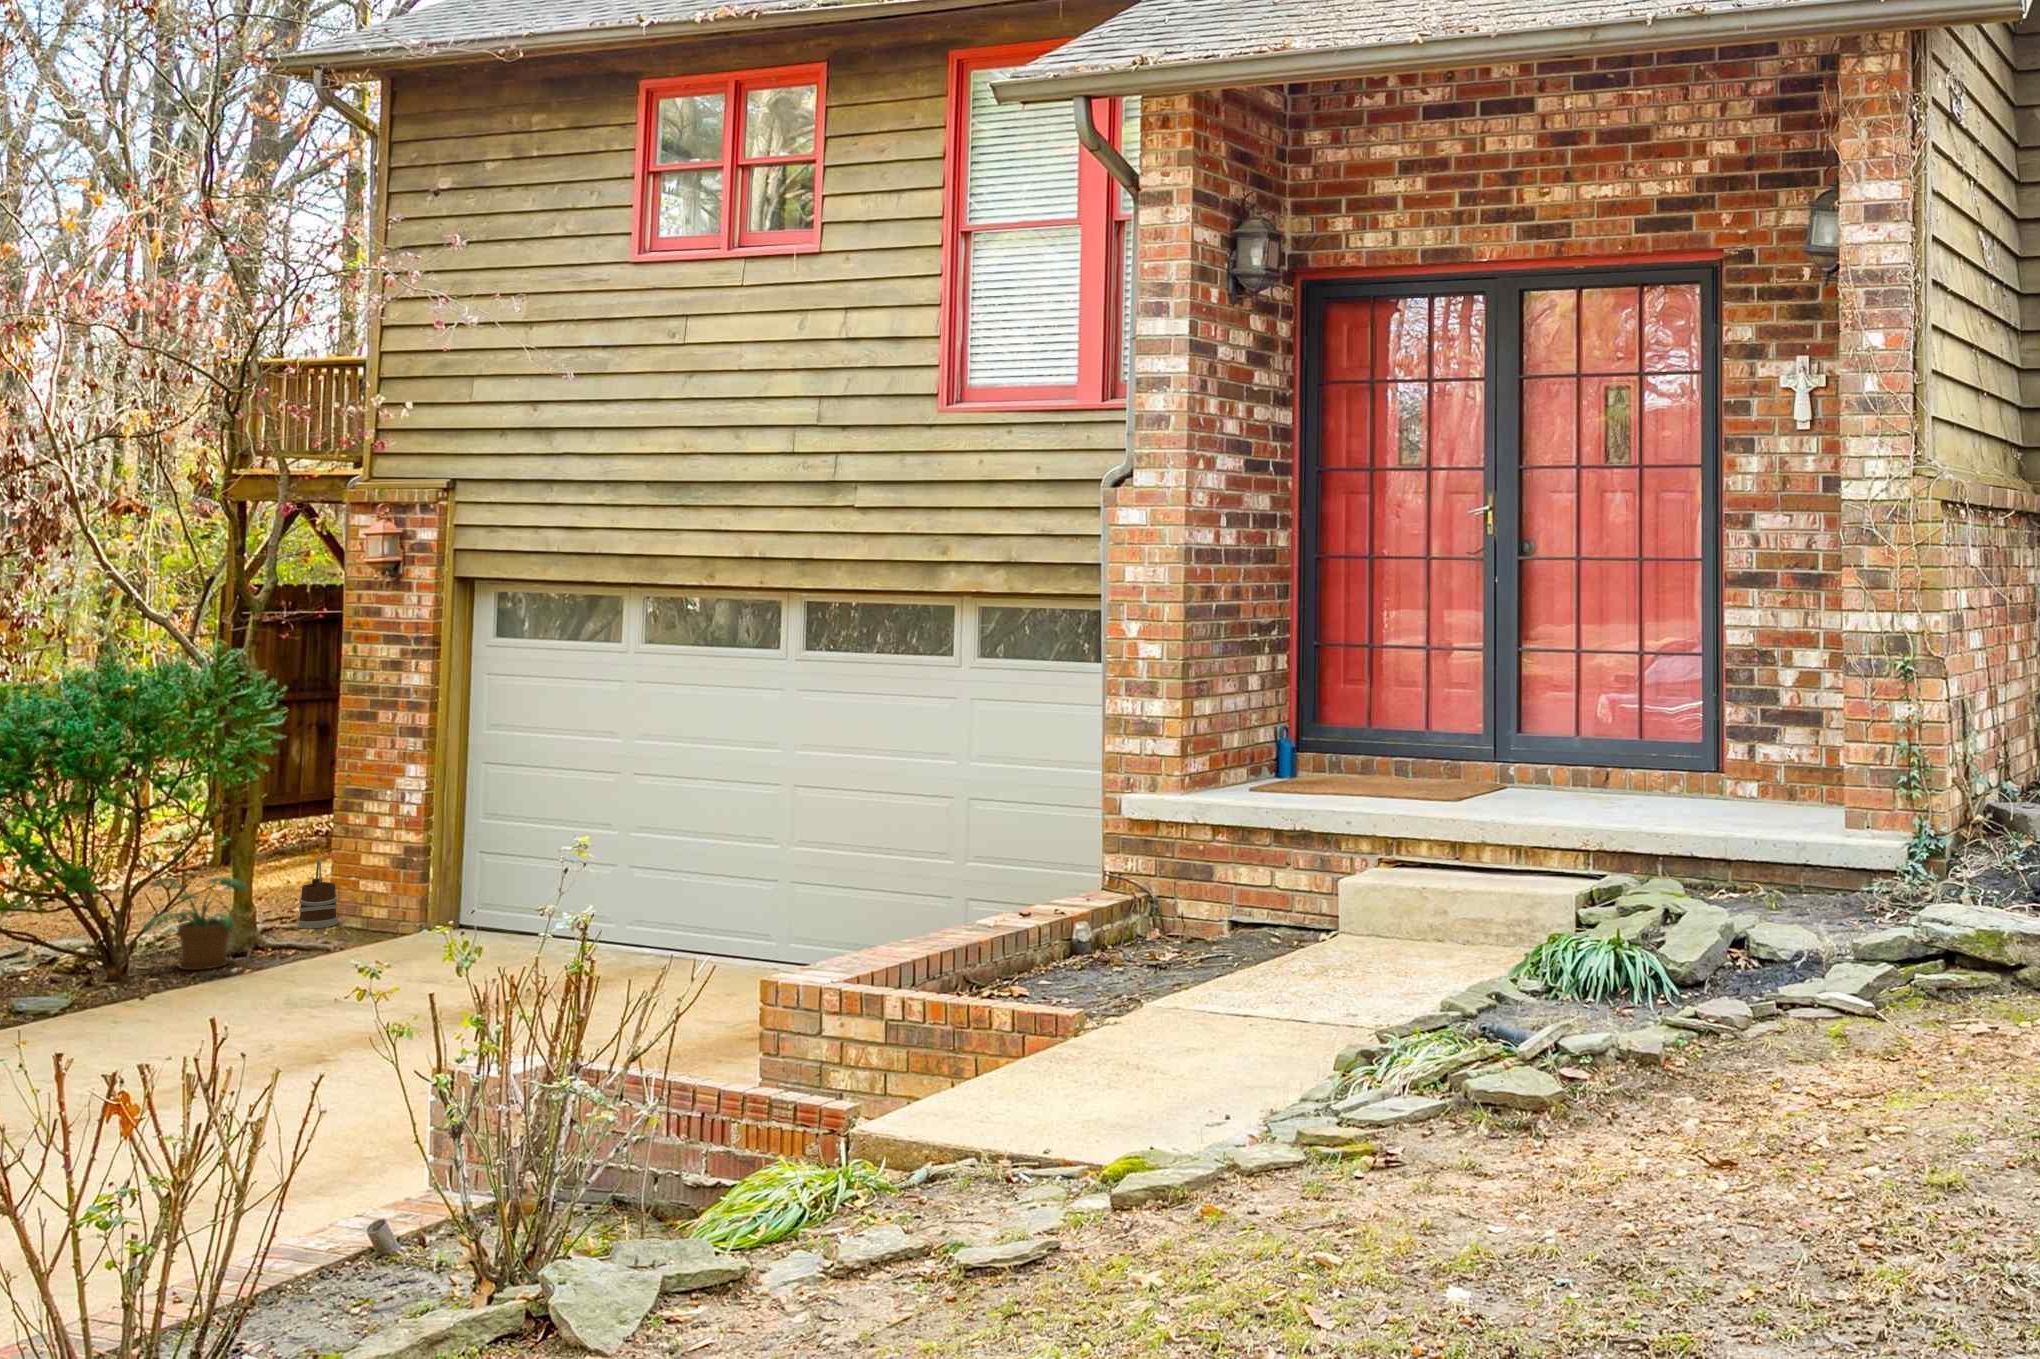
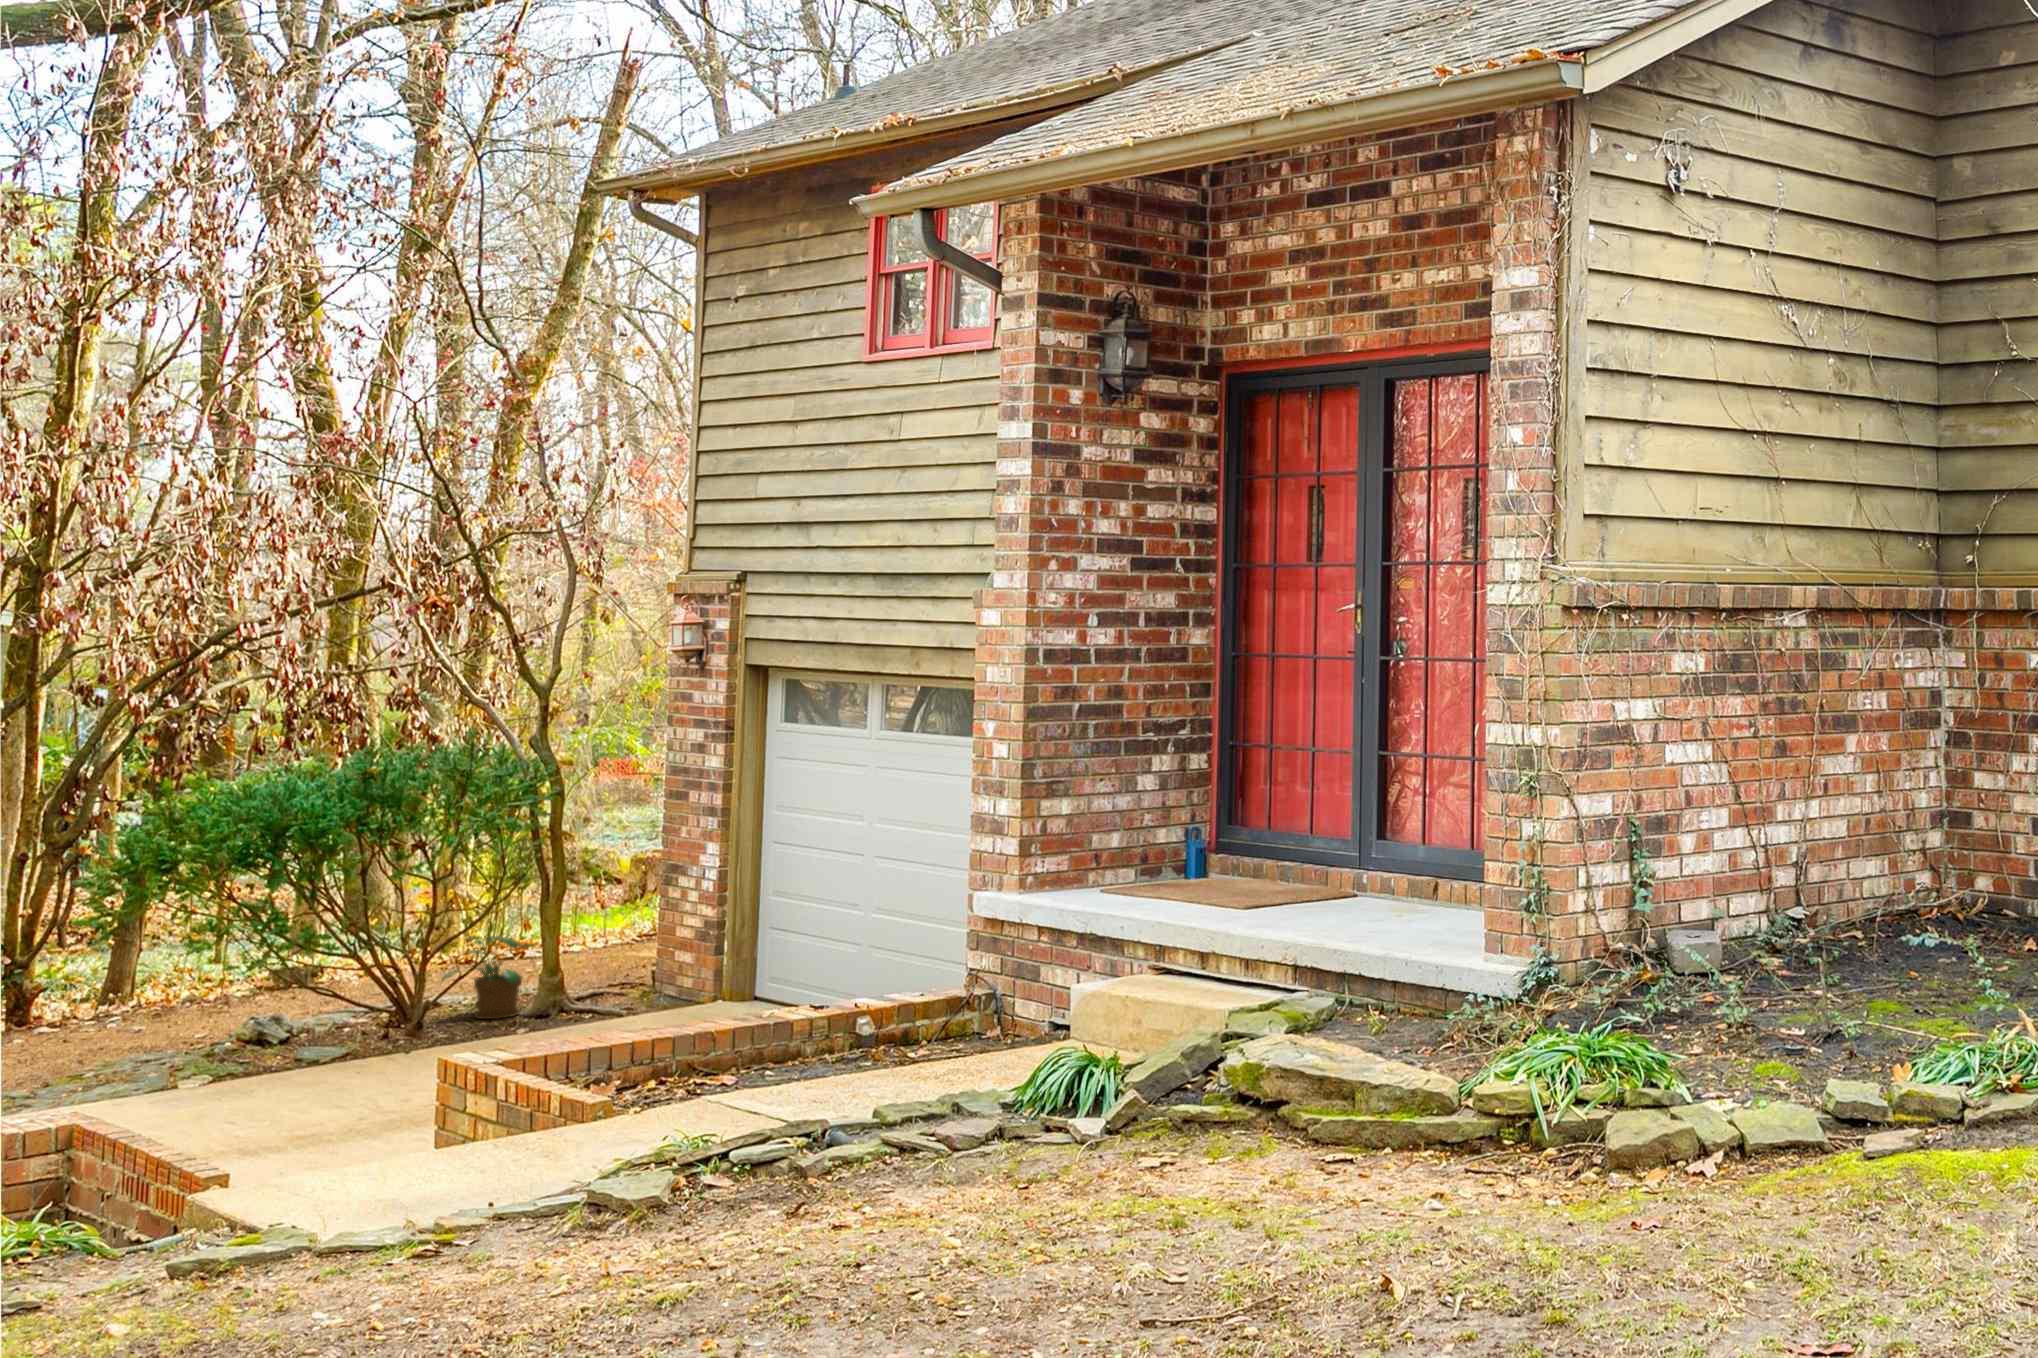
wooden bucket: present [298,859,338,929] -> none [623,925,659,989]

